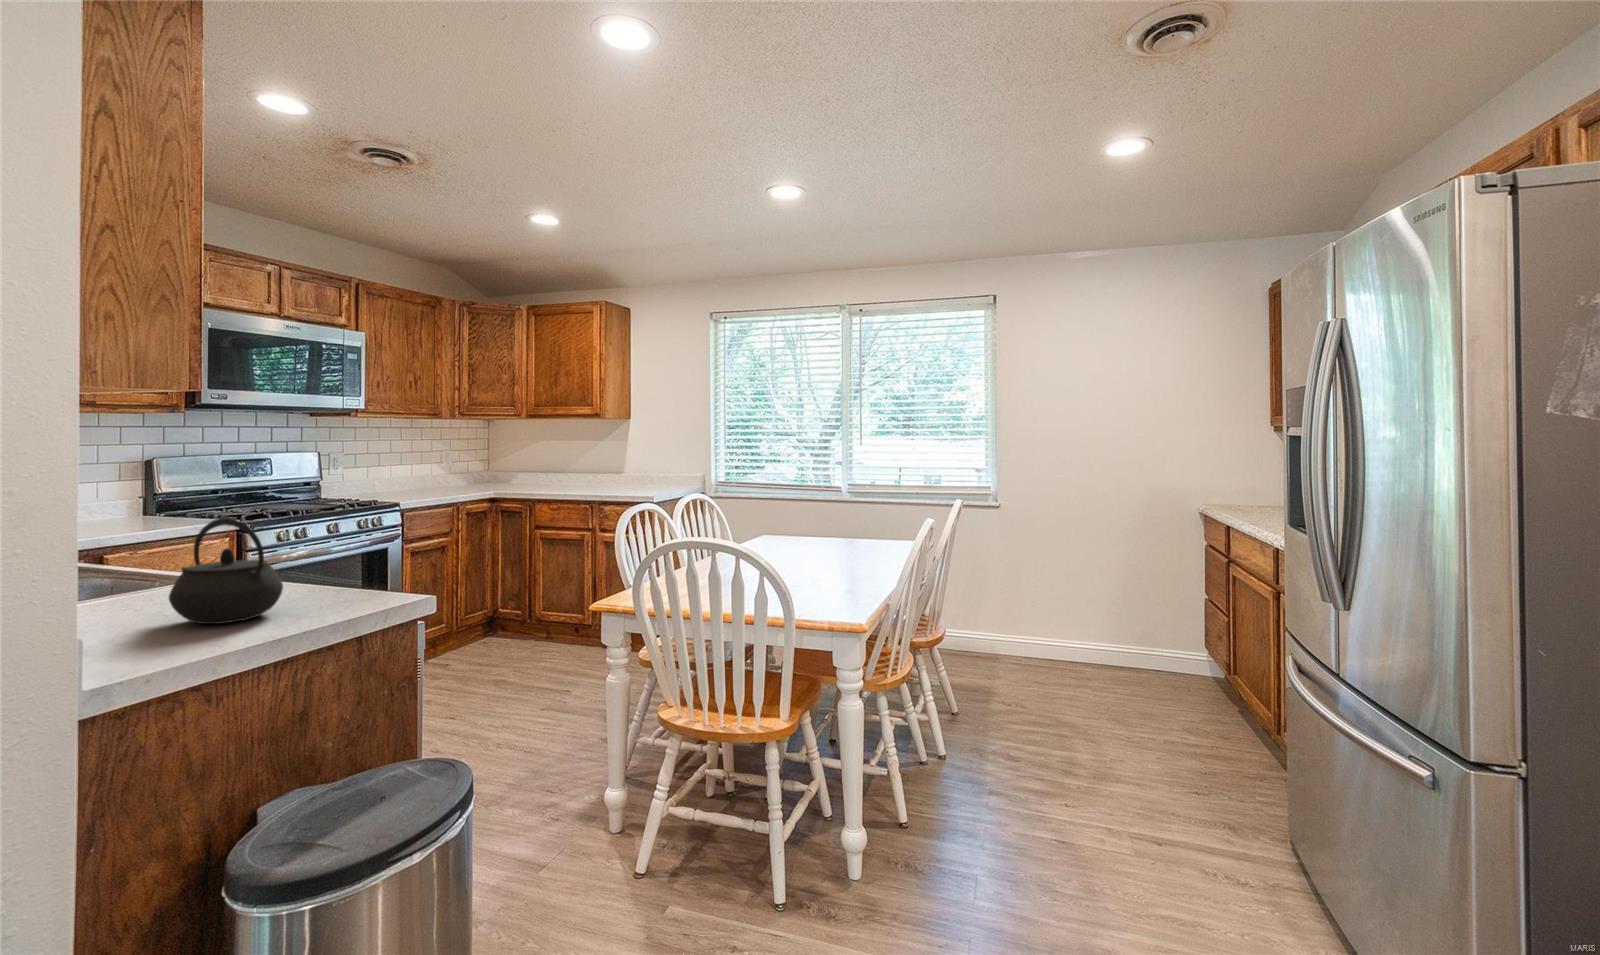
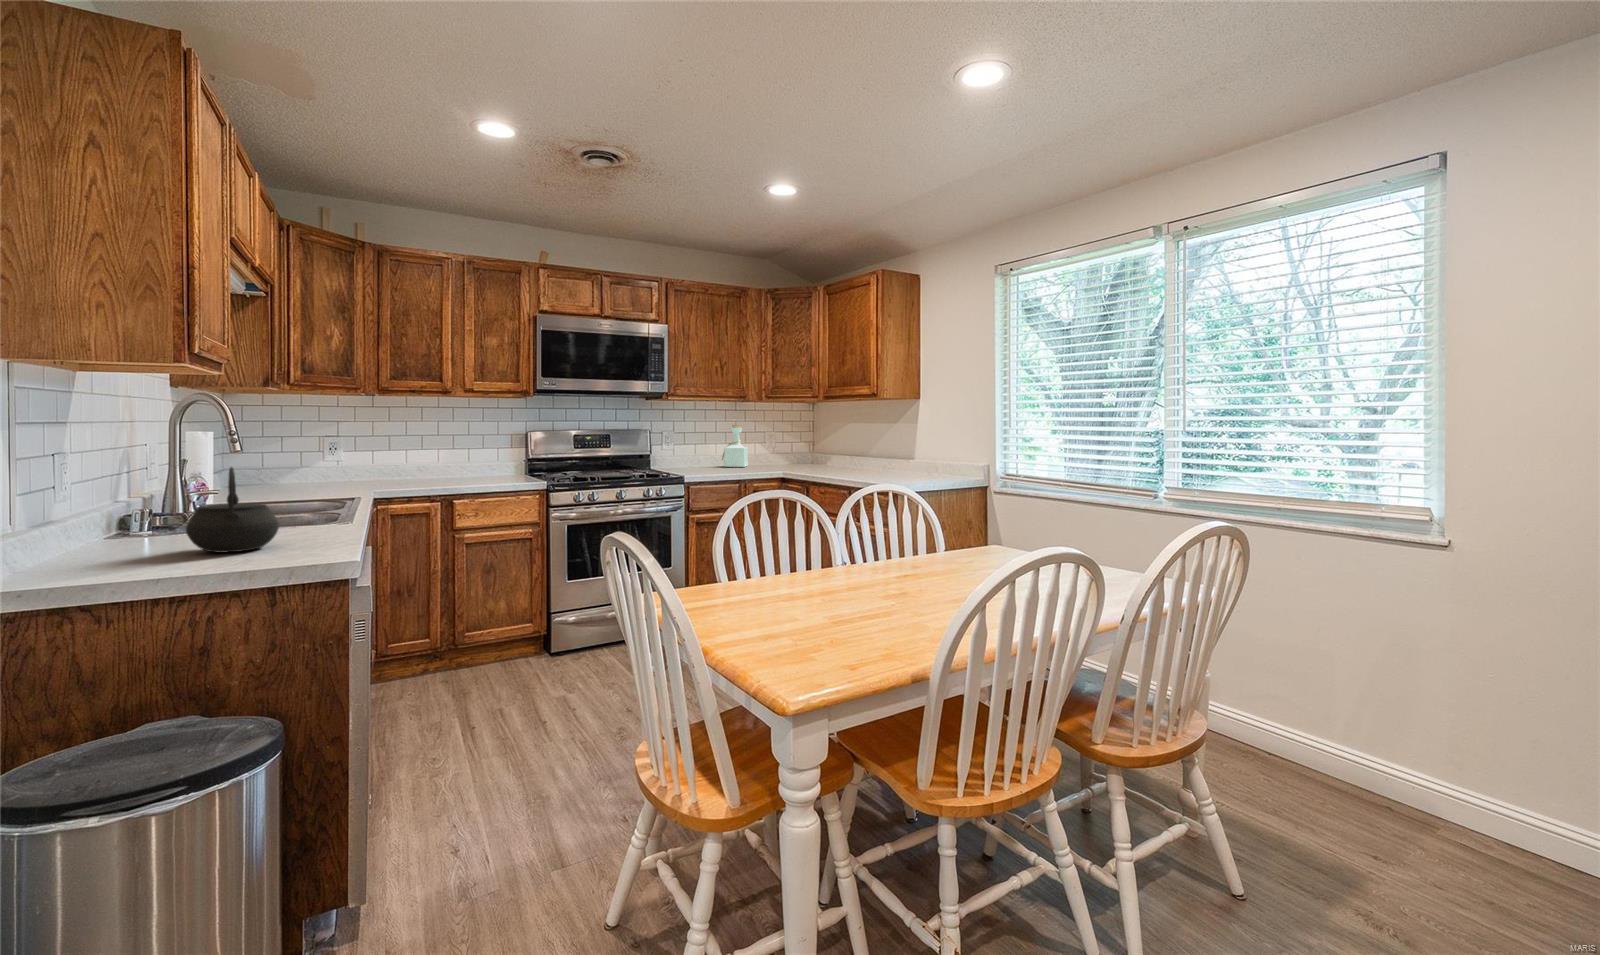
bottle: none [412,444,443,491] -> present [722,425,748,467]

